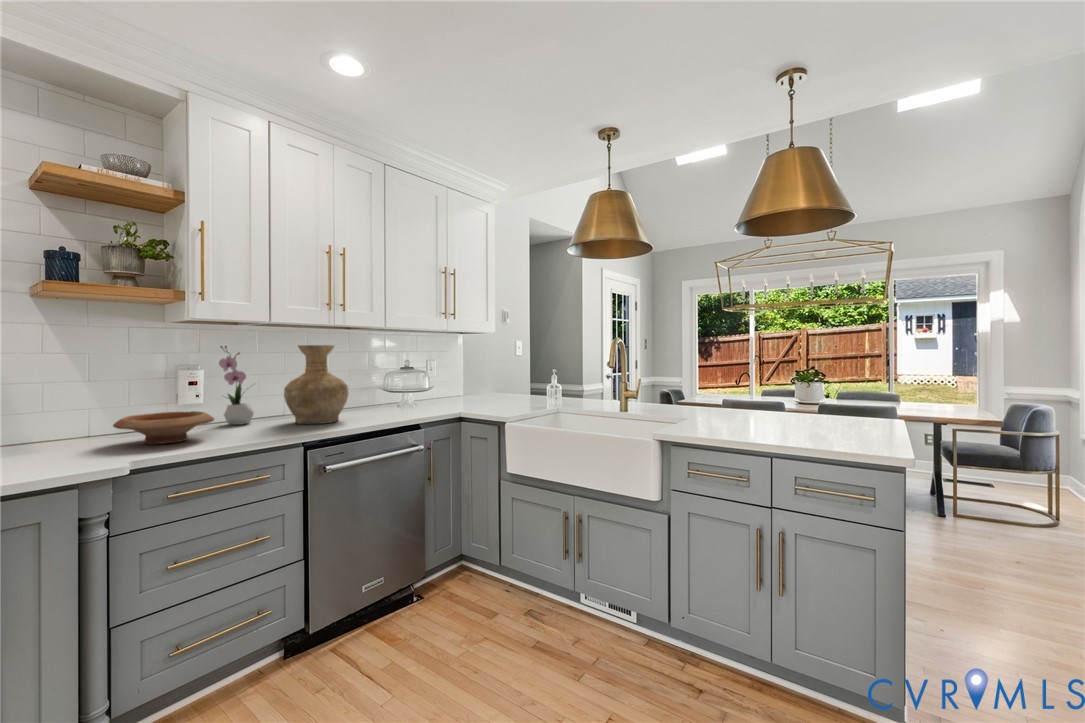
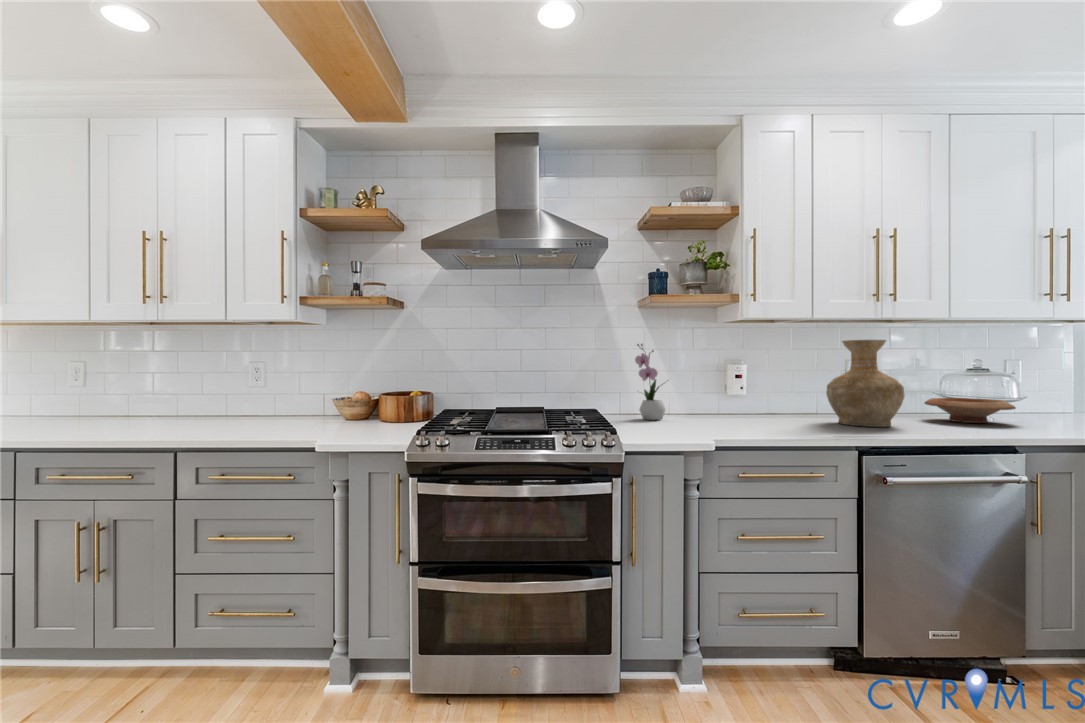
flower arrangement: present [219,346,254,425] -> present [635,344,666,420]
wooden bowl: present [113,411,214,444] -> present [925,398,1016,423]

